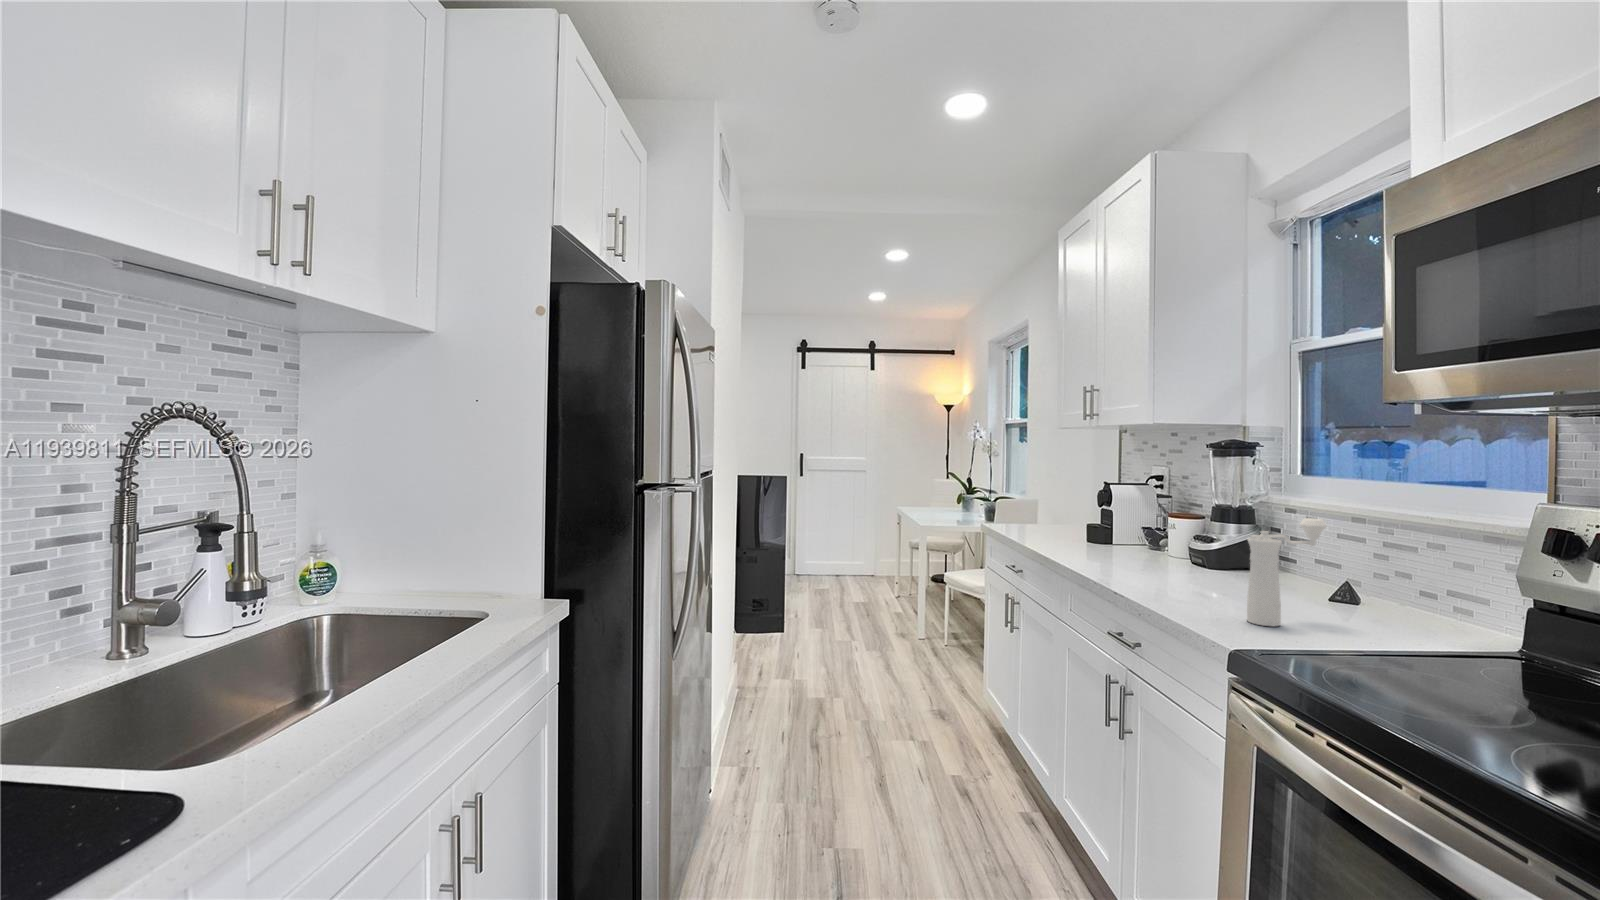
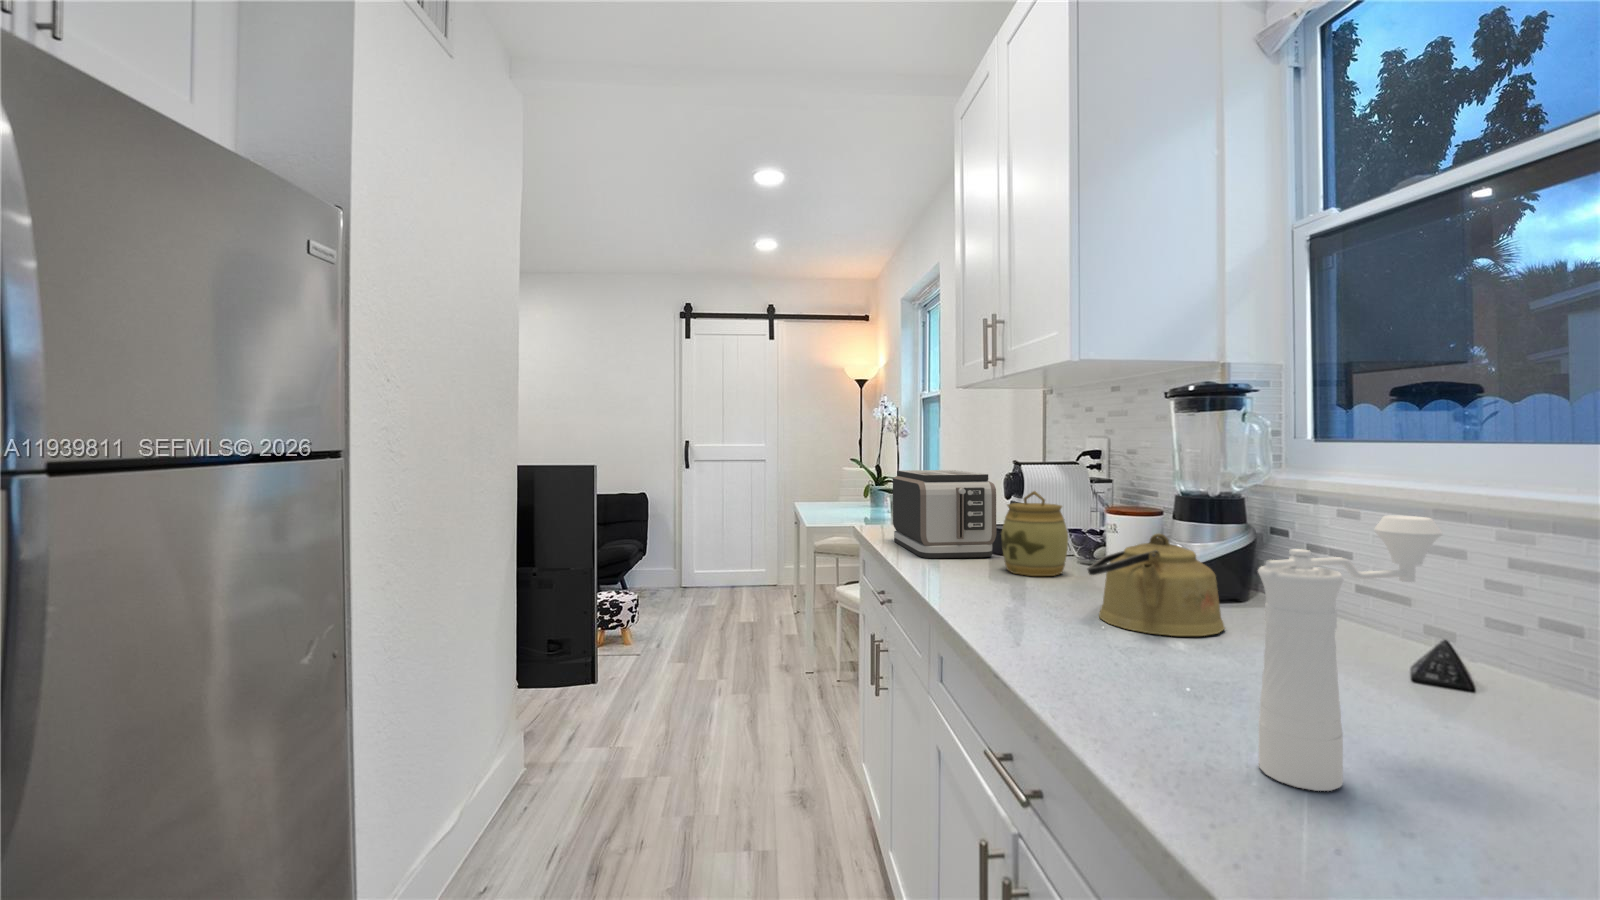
toaster: none [1016,486,1093,544] -> present [893,470,996,558]
jar: none [1100,502,1144,555] -> present [1001,491,1068,576]
kettle: none [1162,528,1241,583] -> present [1088,534,1225,636]

